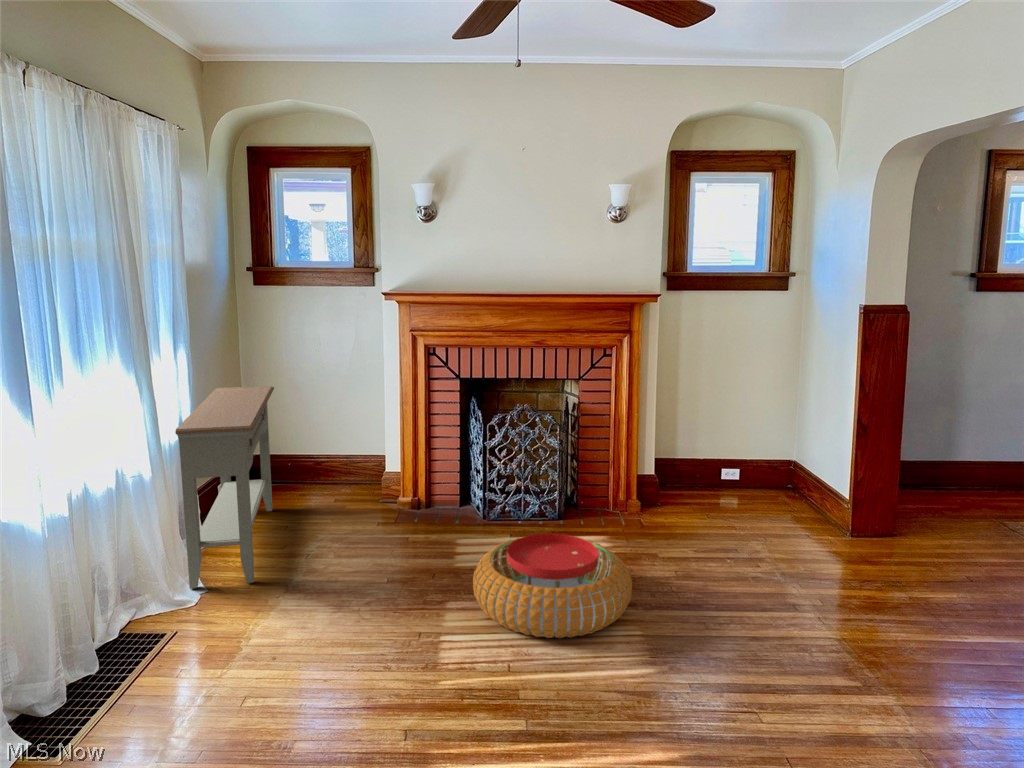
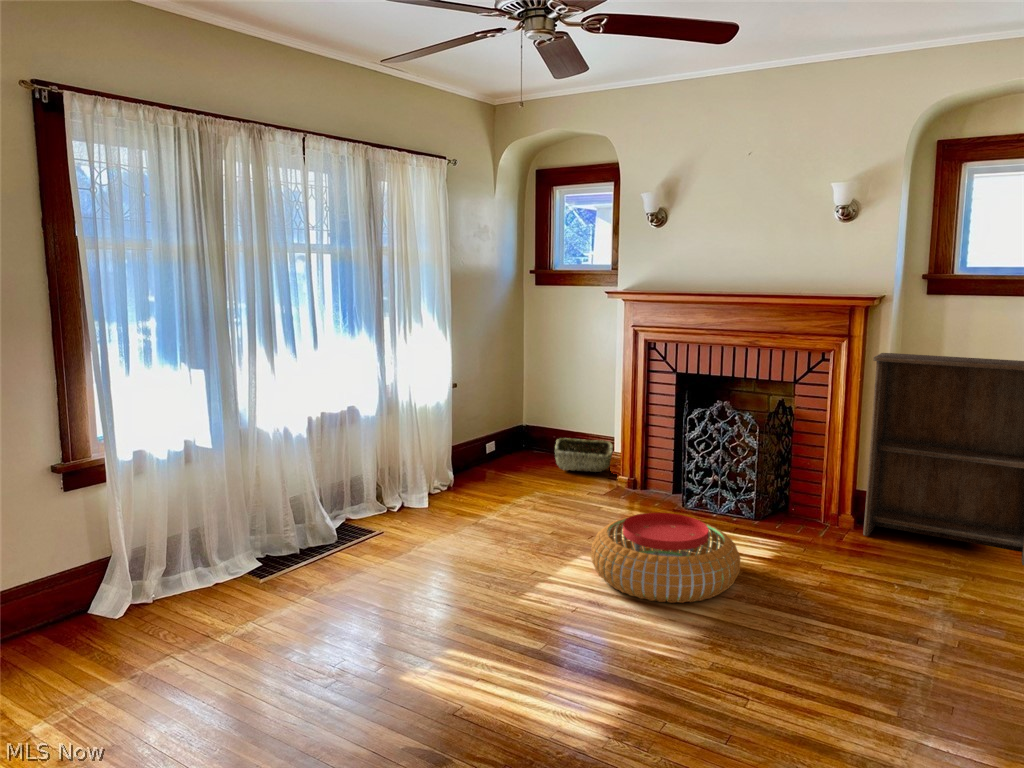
bookshelf: none [647,346,794,515] -> present [863,353,1024,565]
console table: present [175,386,274,589] -> none [416,366,527,512]
woven basket: none [310,459,382,501] -> present [555,438,613,472]

